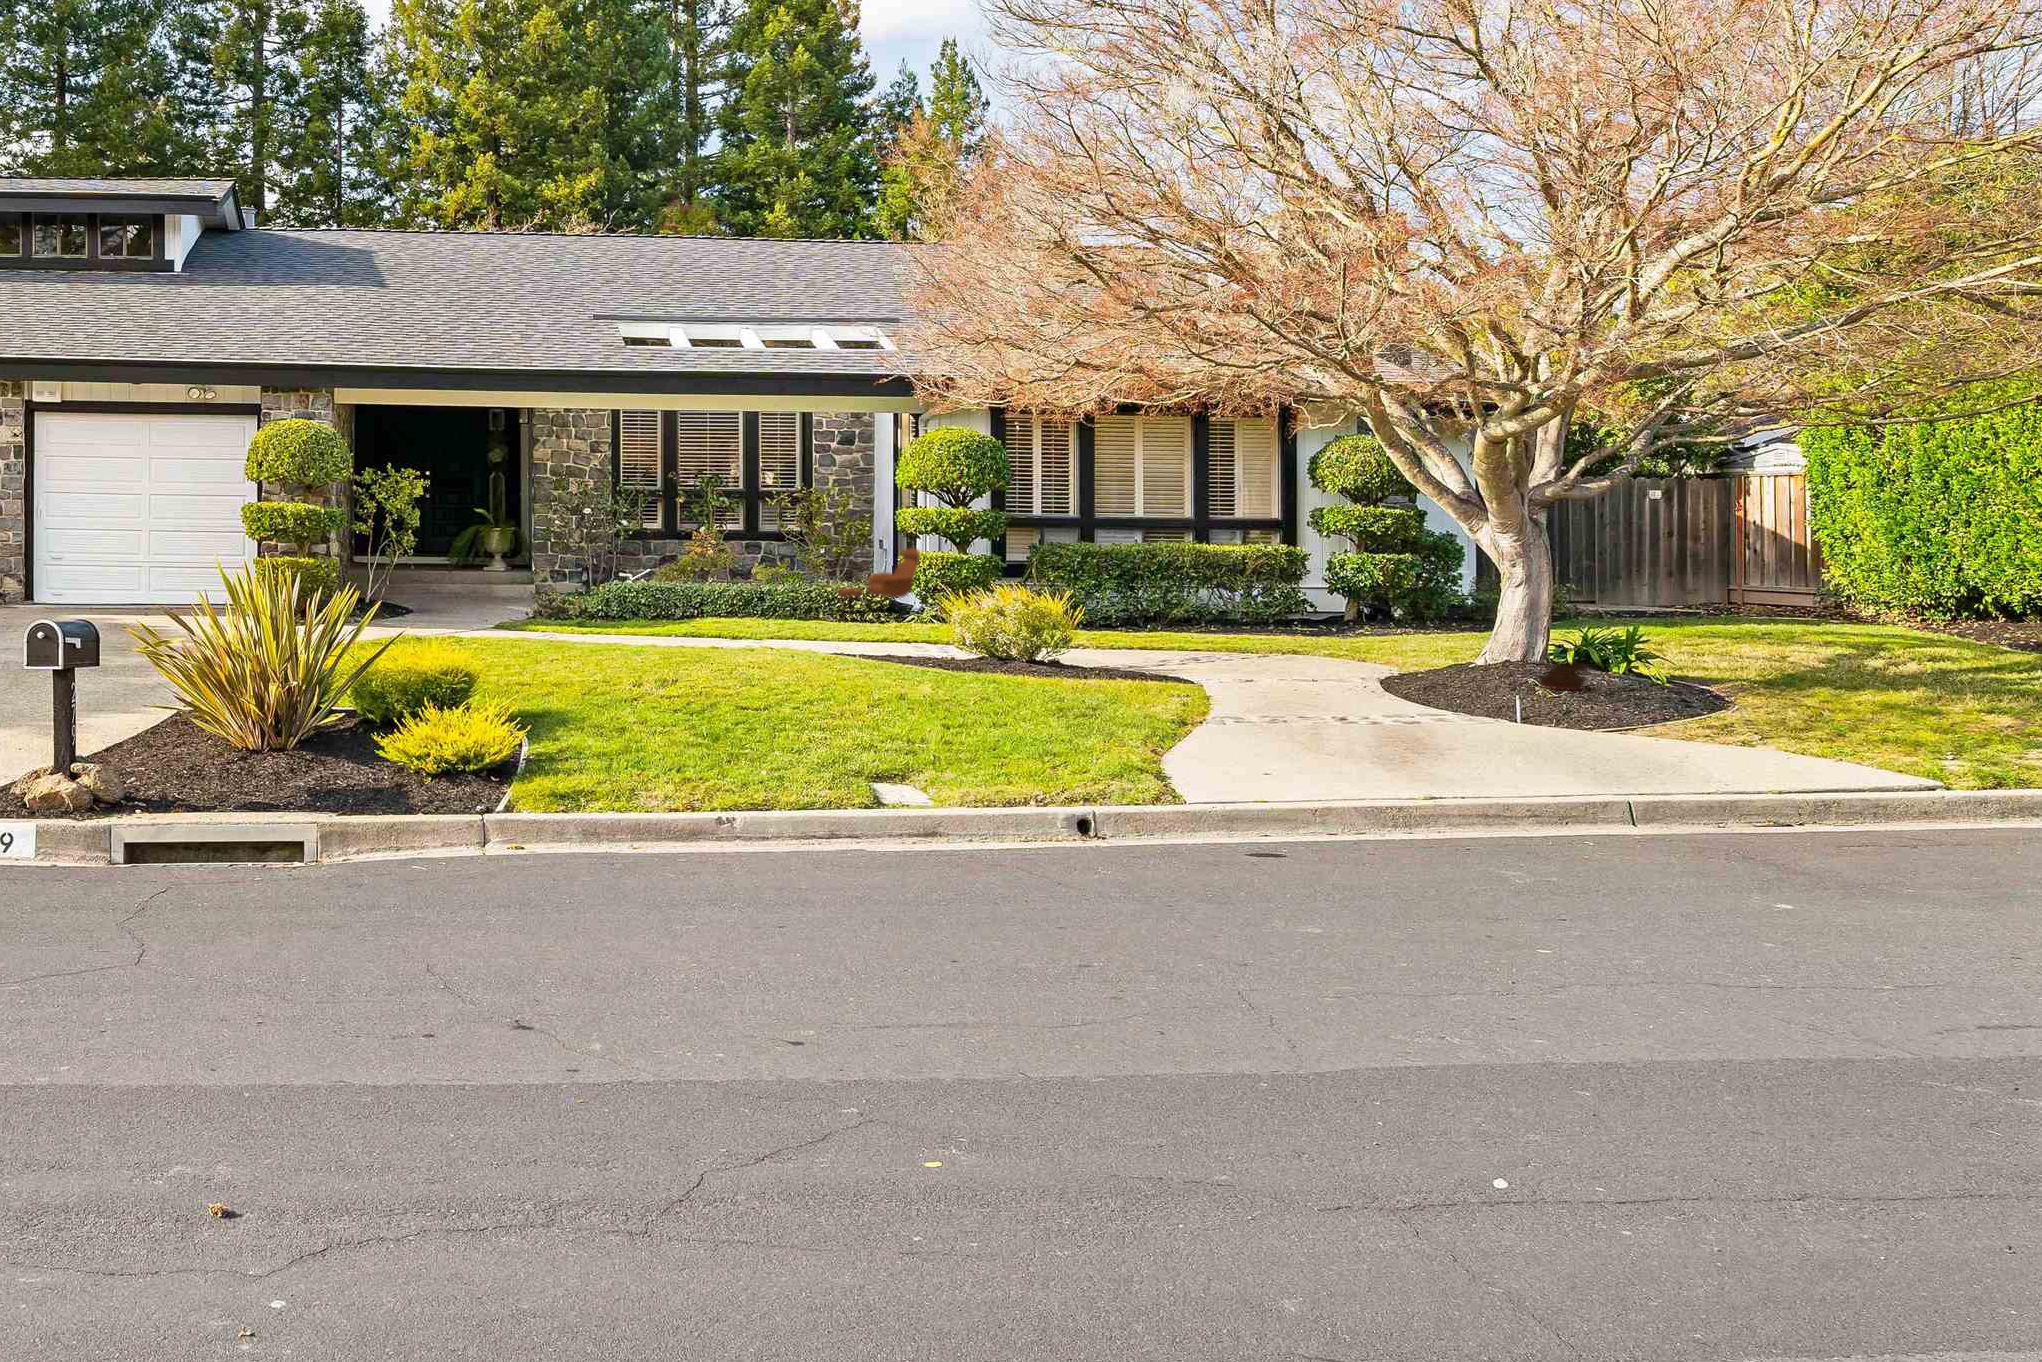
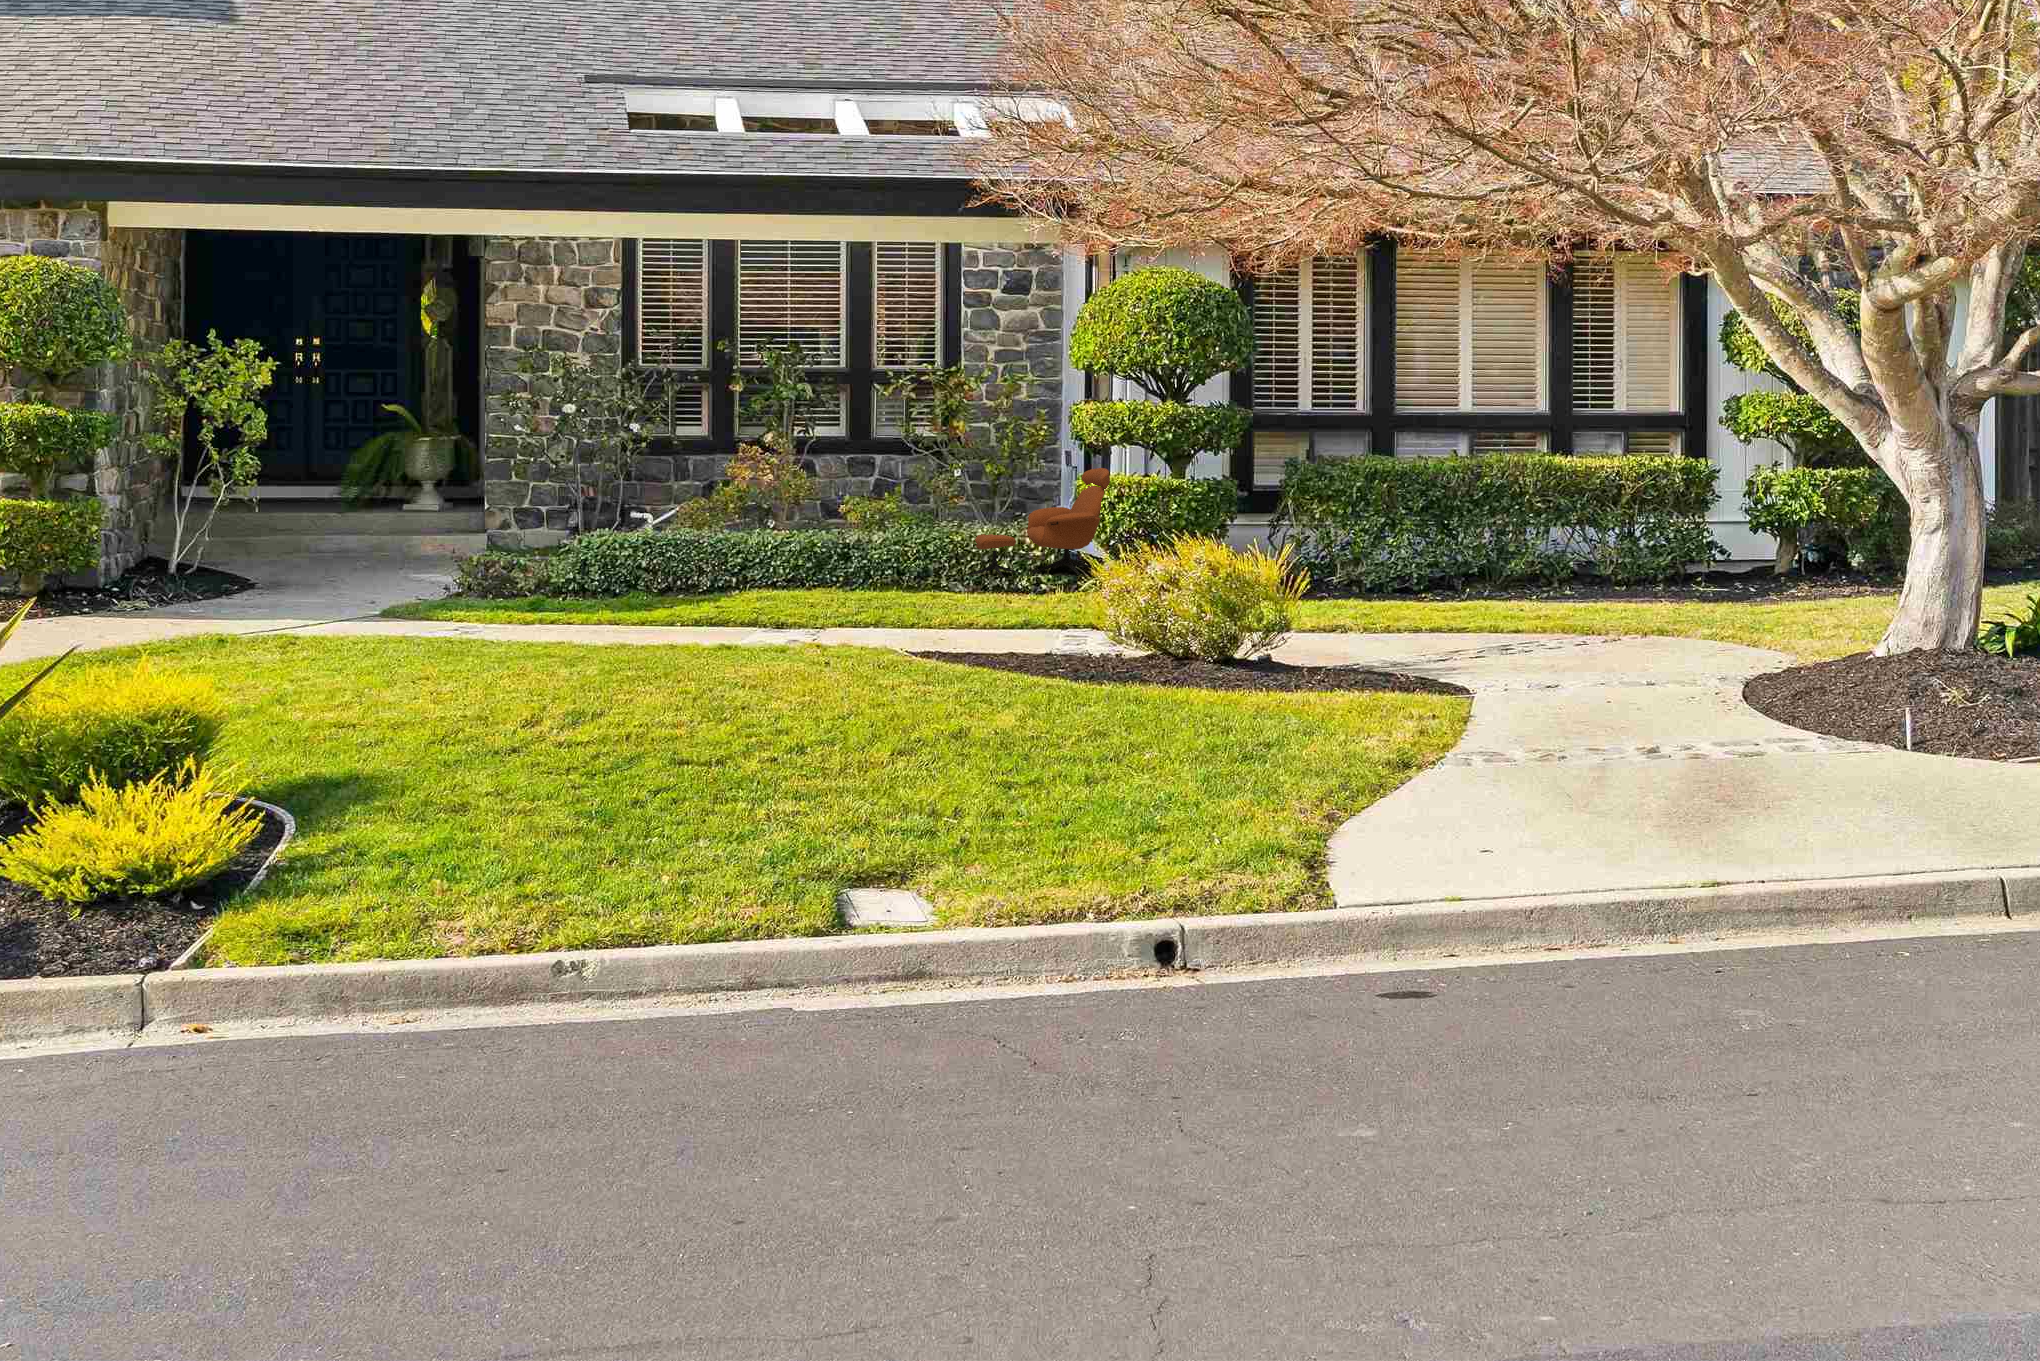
basket: present [1539,661,1588,690] -> none [1944,641,2016,686]

